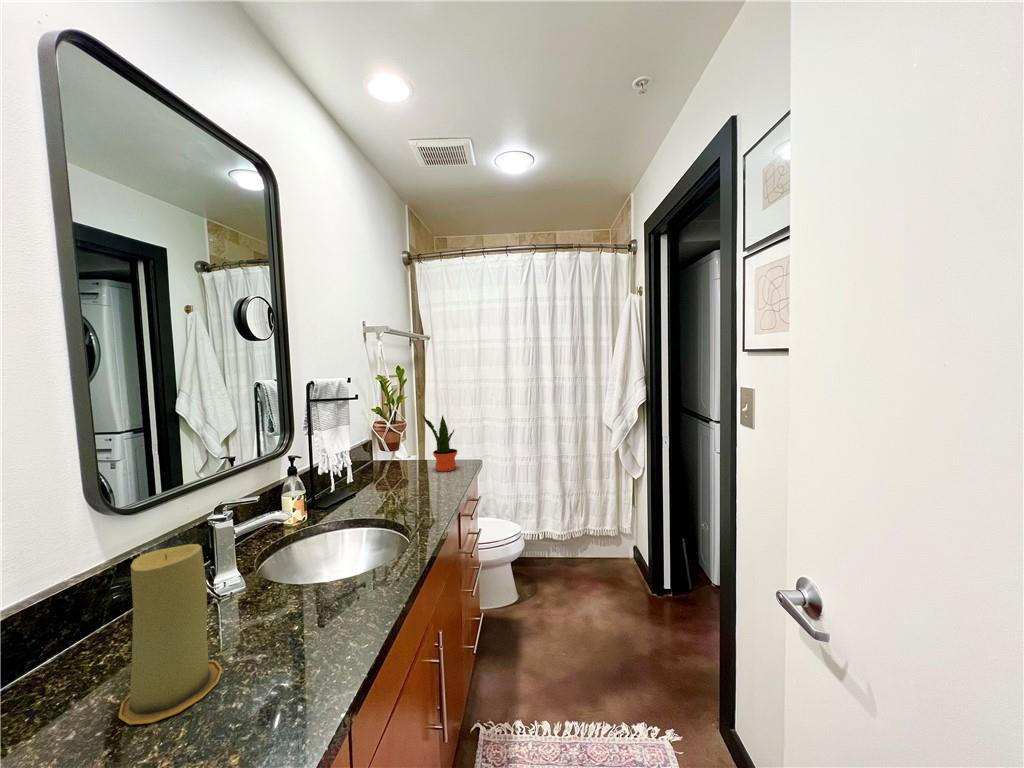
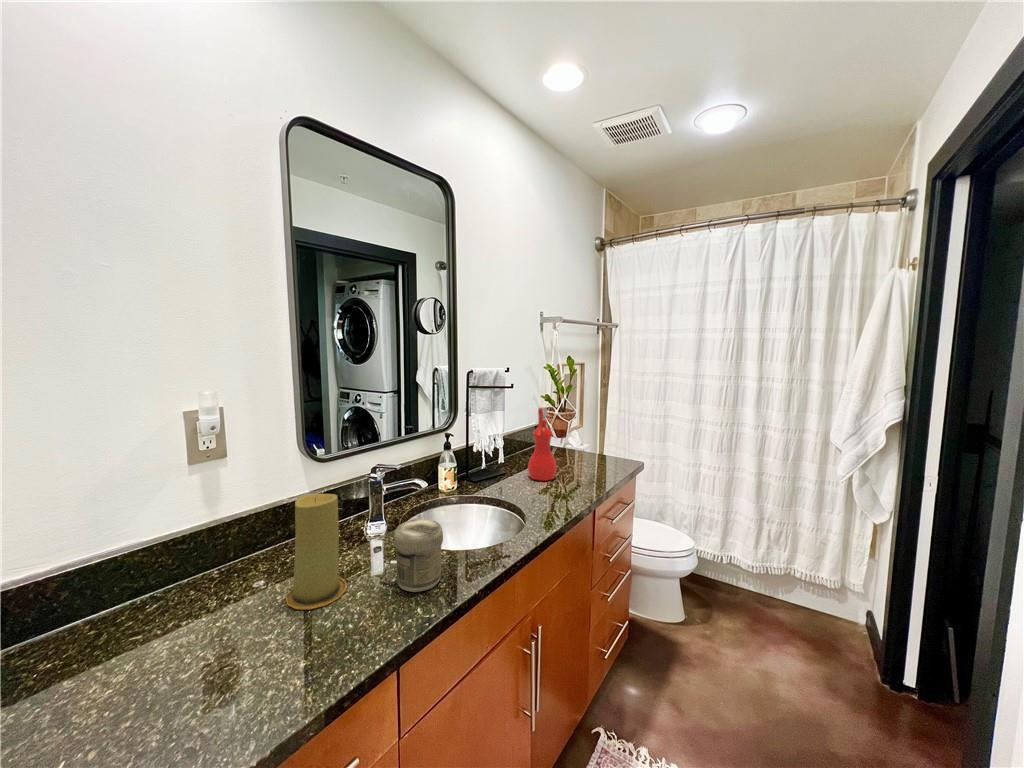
potted plant: present [422,414,457,472] -> none [580,406,614,468]
spray bottle: none [379,416,411,493] -> present [528,407,557,481]
jar: none [288,547,352,638] -> present [394,519,443,592]

